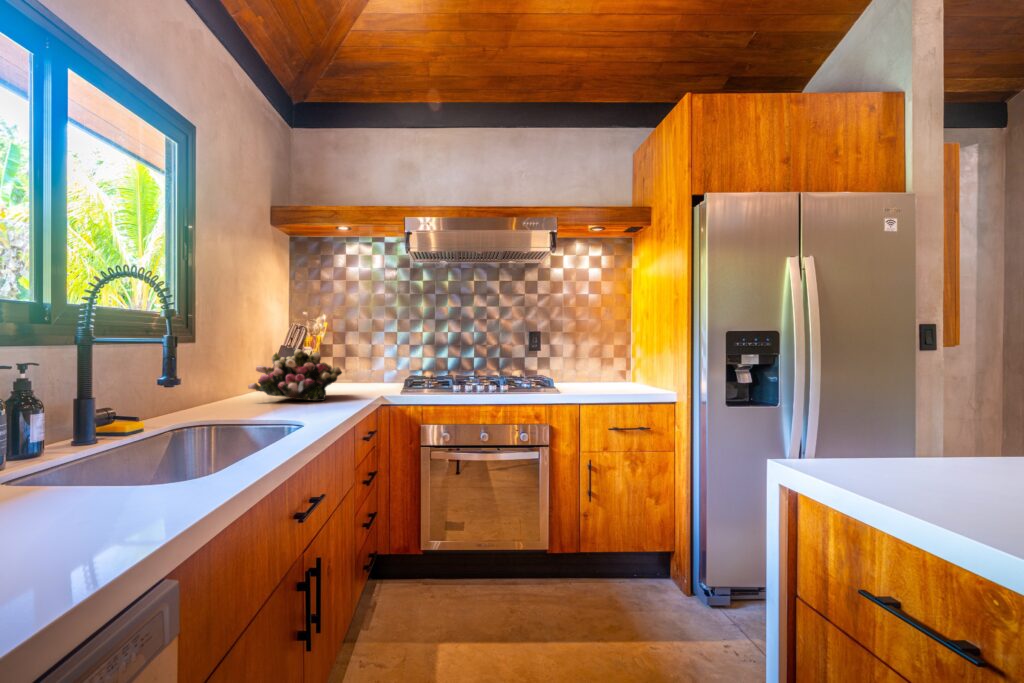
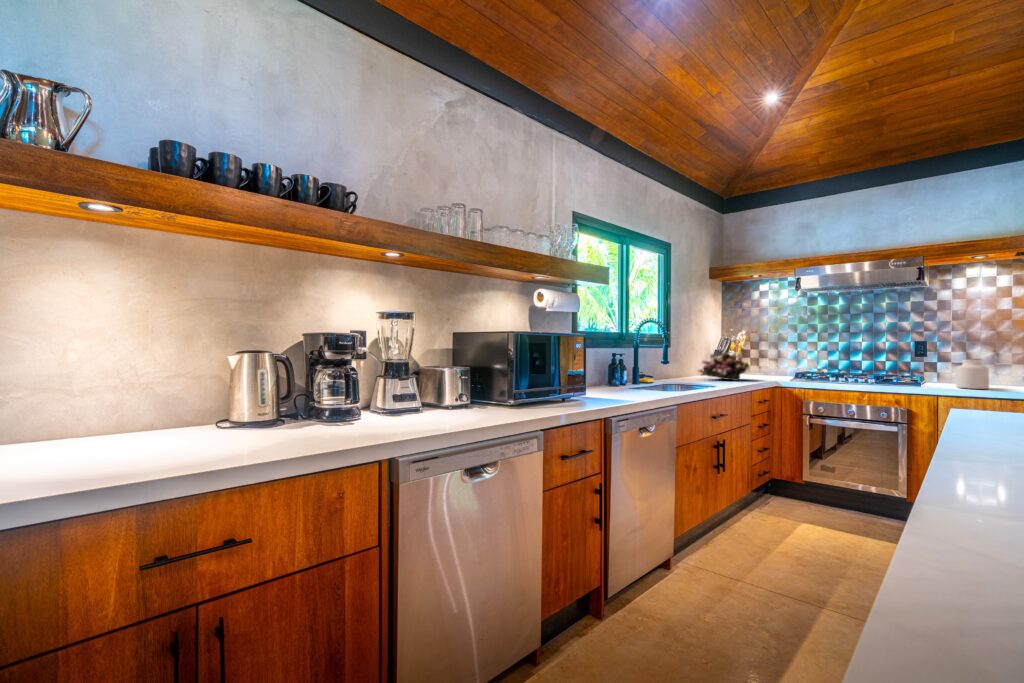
jar: none [588,355,618,392] -> present [956,359,989,389]

